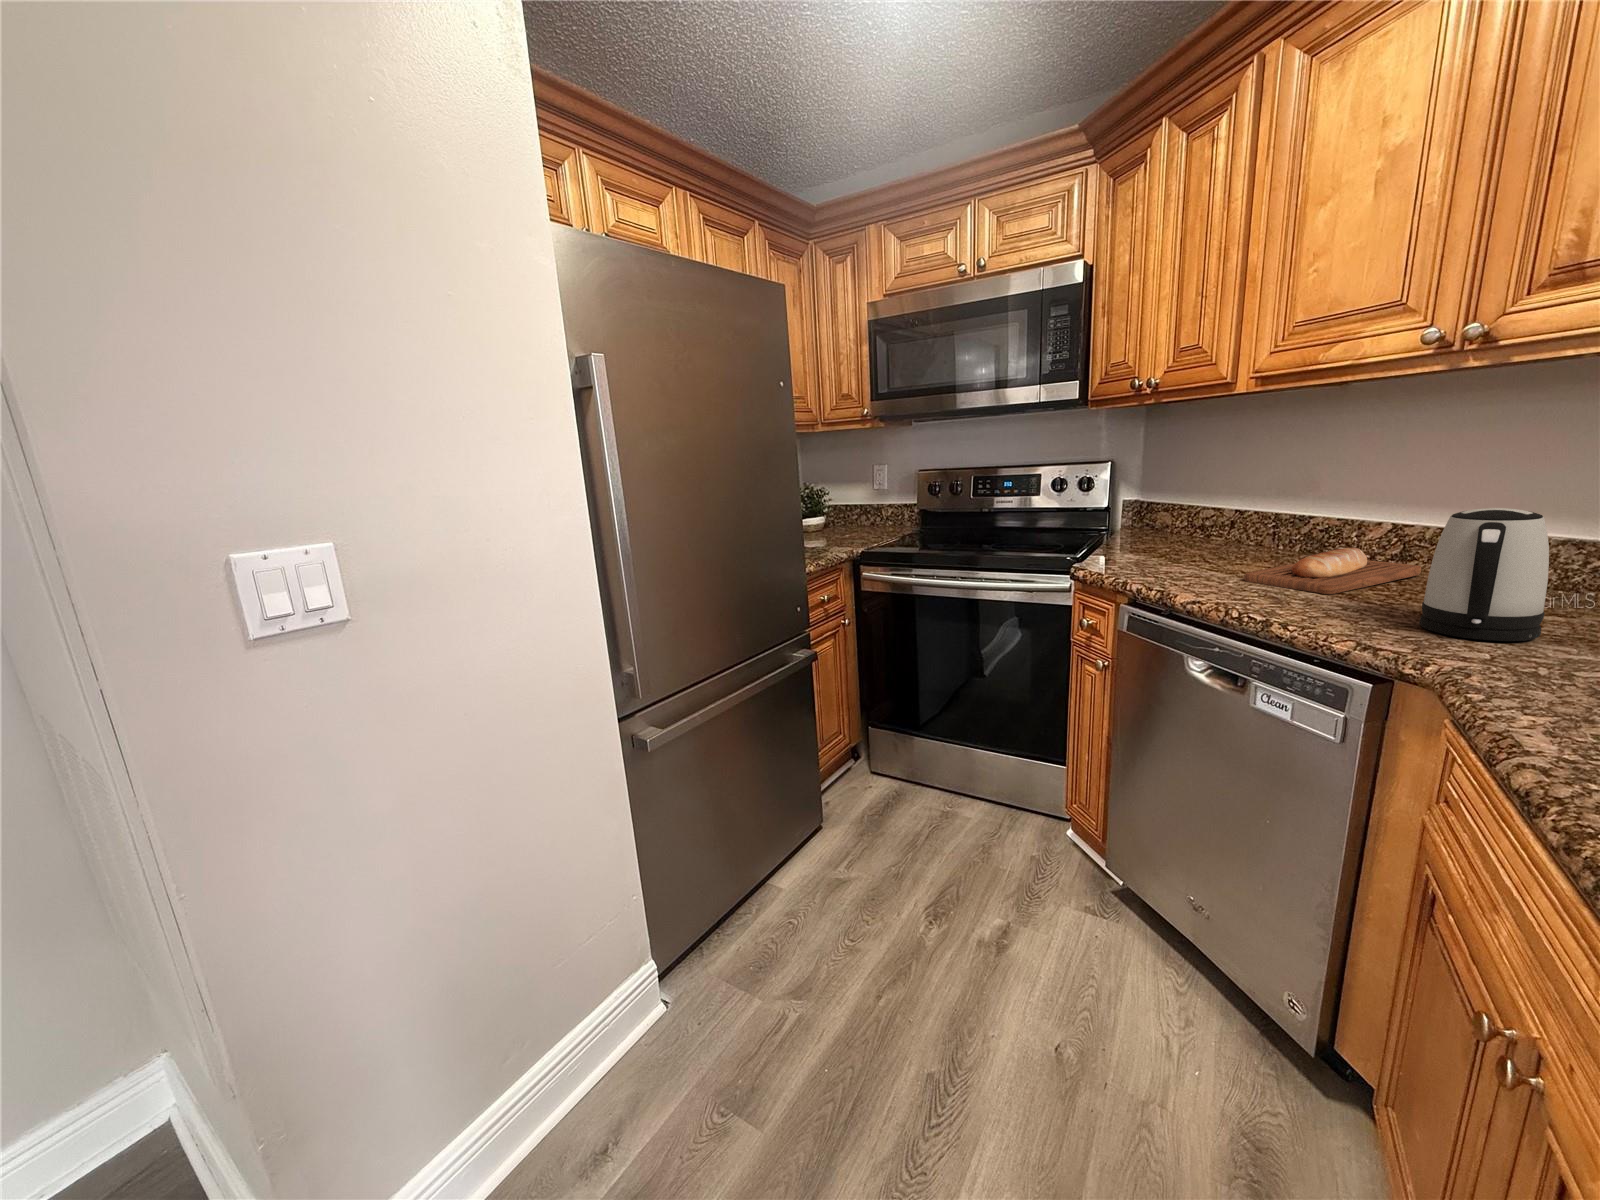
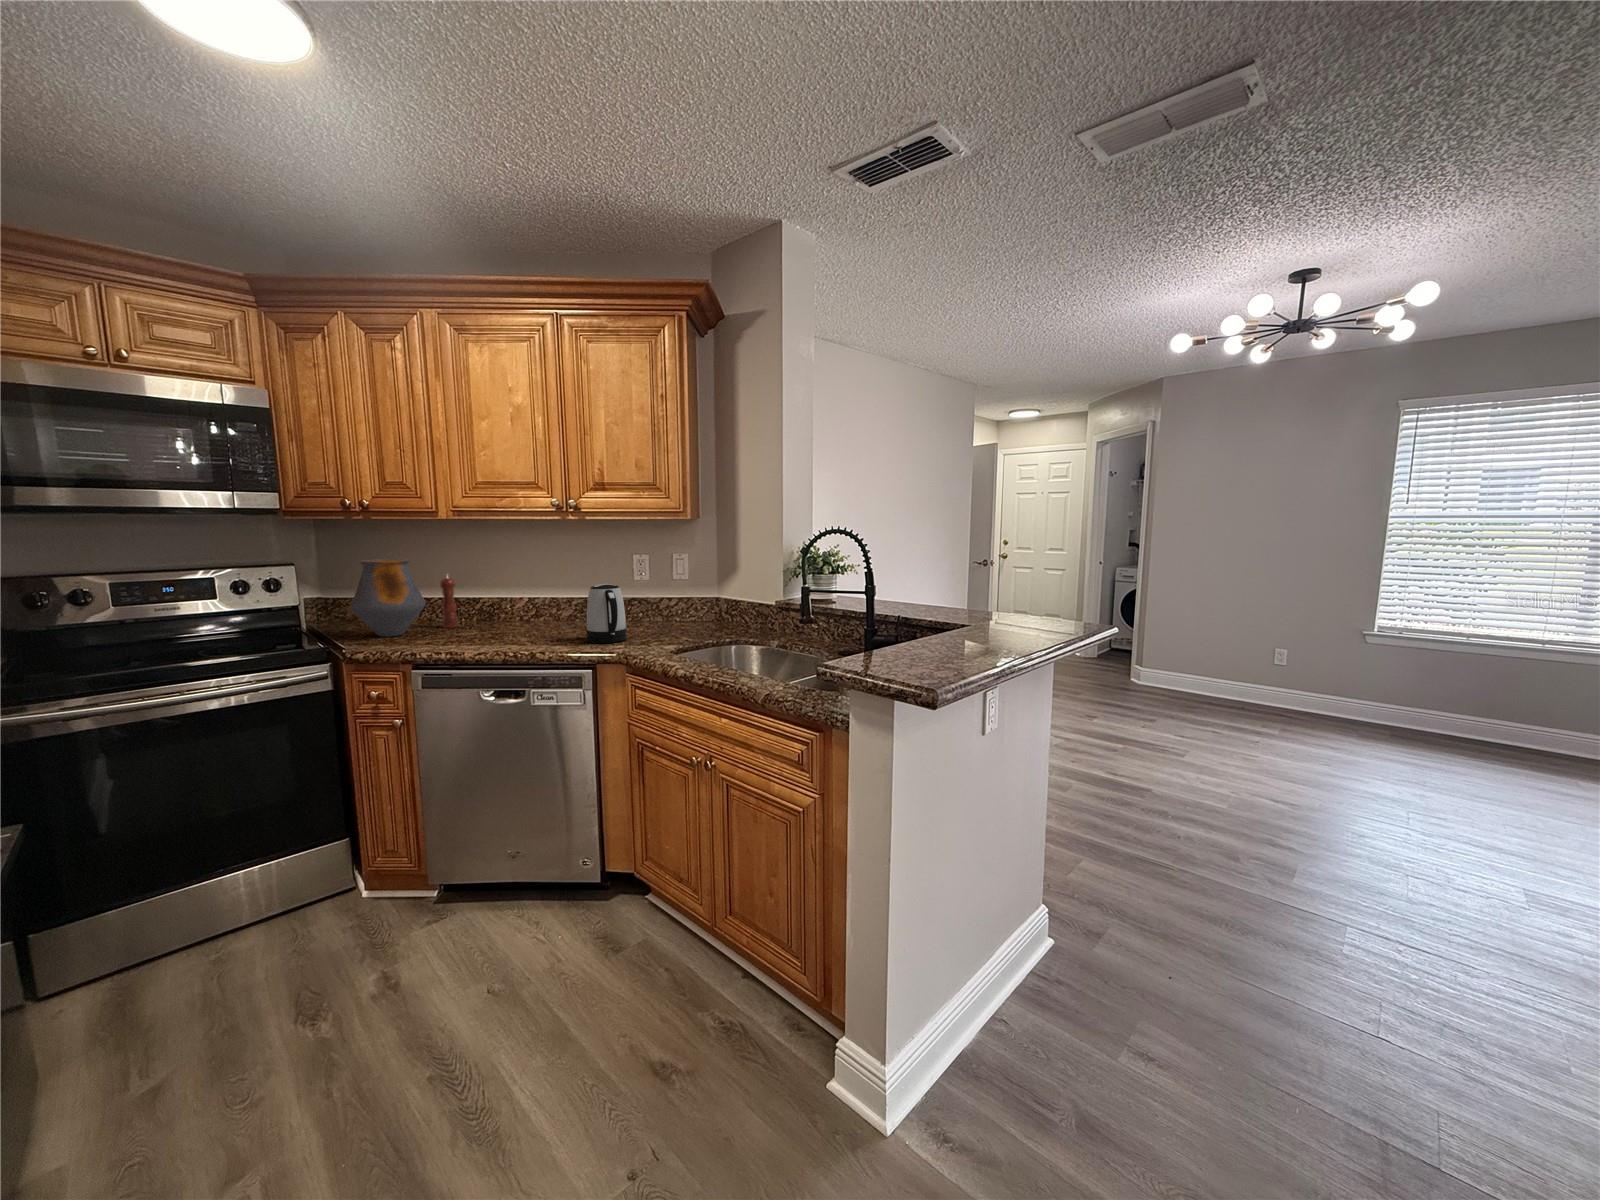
vase: none [1114,456,1207,557] -> present [350,559,426,637]
pepper mill: none [1239,477,1268,556] -> present [440,574,458,628]
bread loaf: present [1244,548,1421,594] -> none [480,614,551,640]

